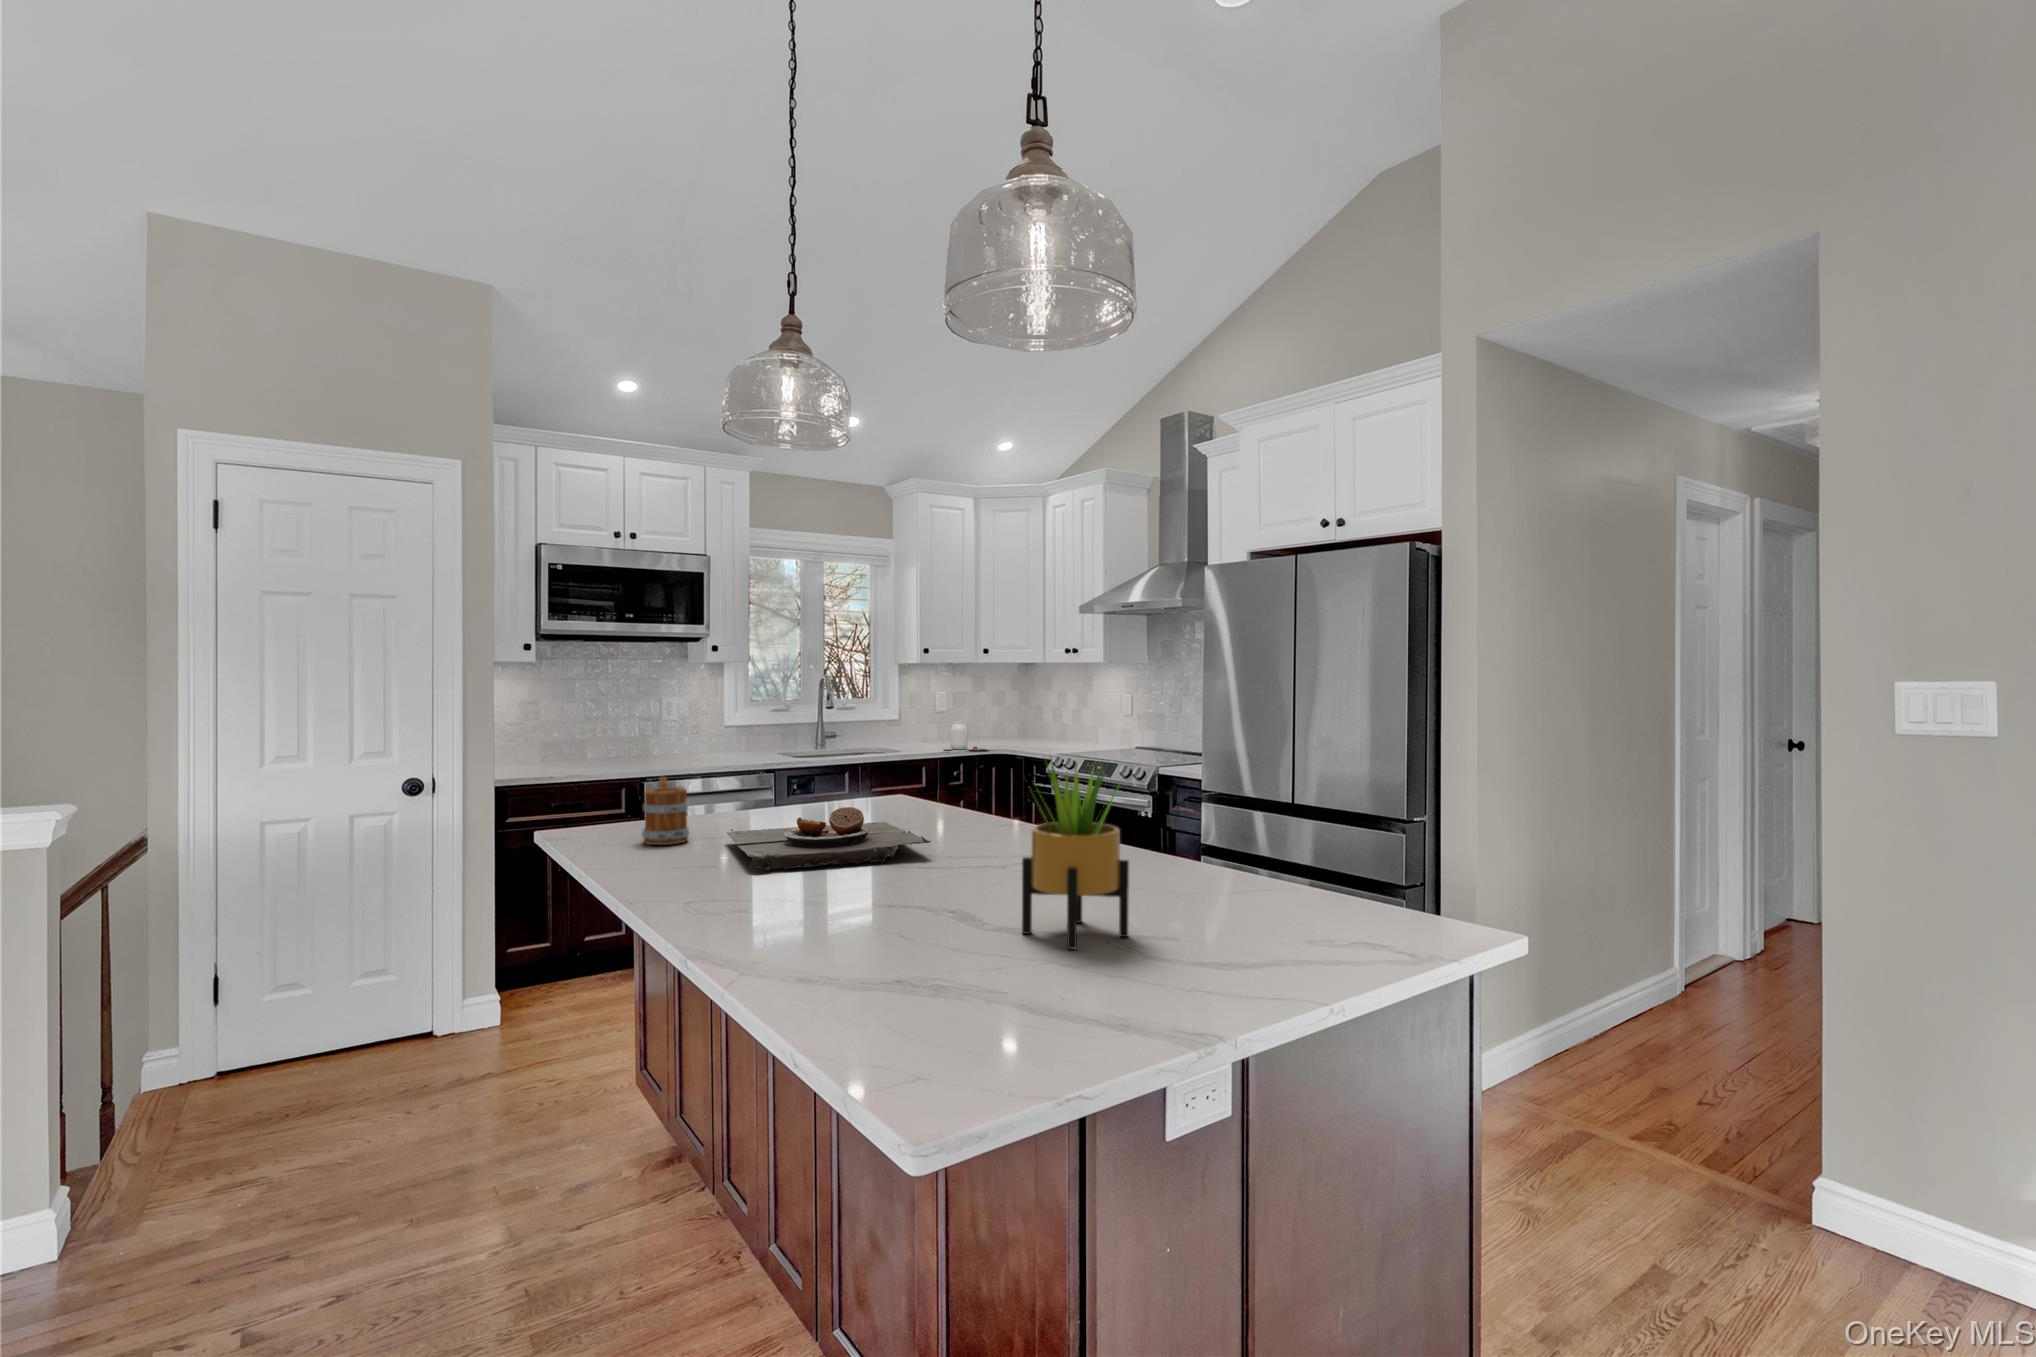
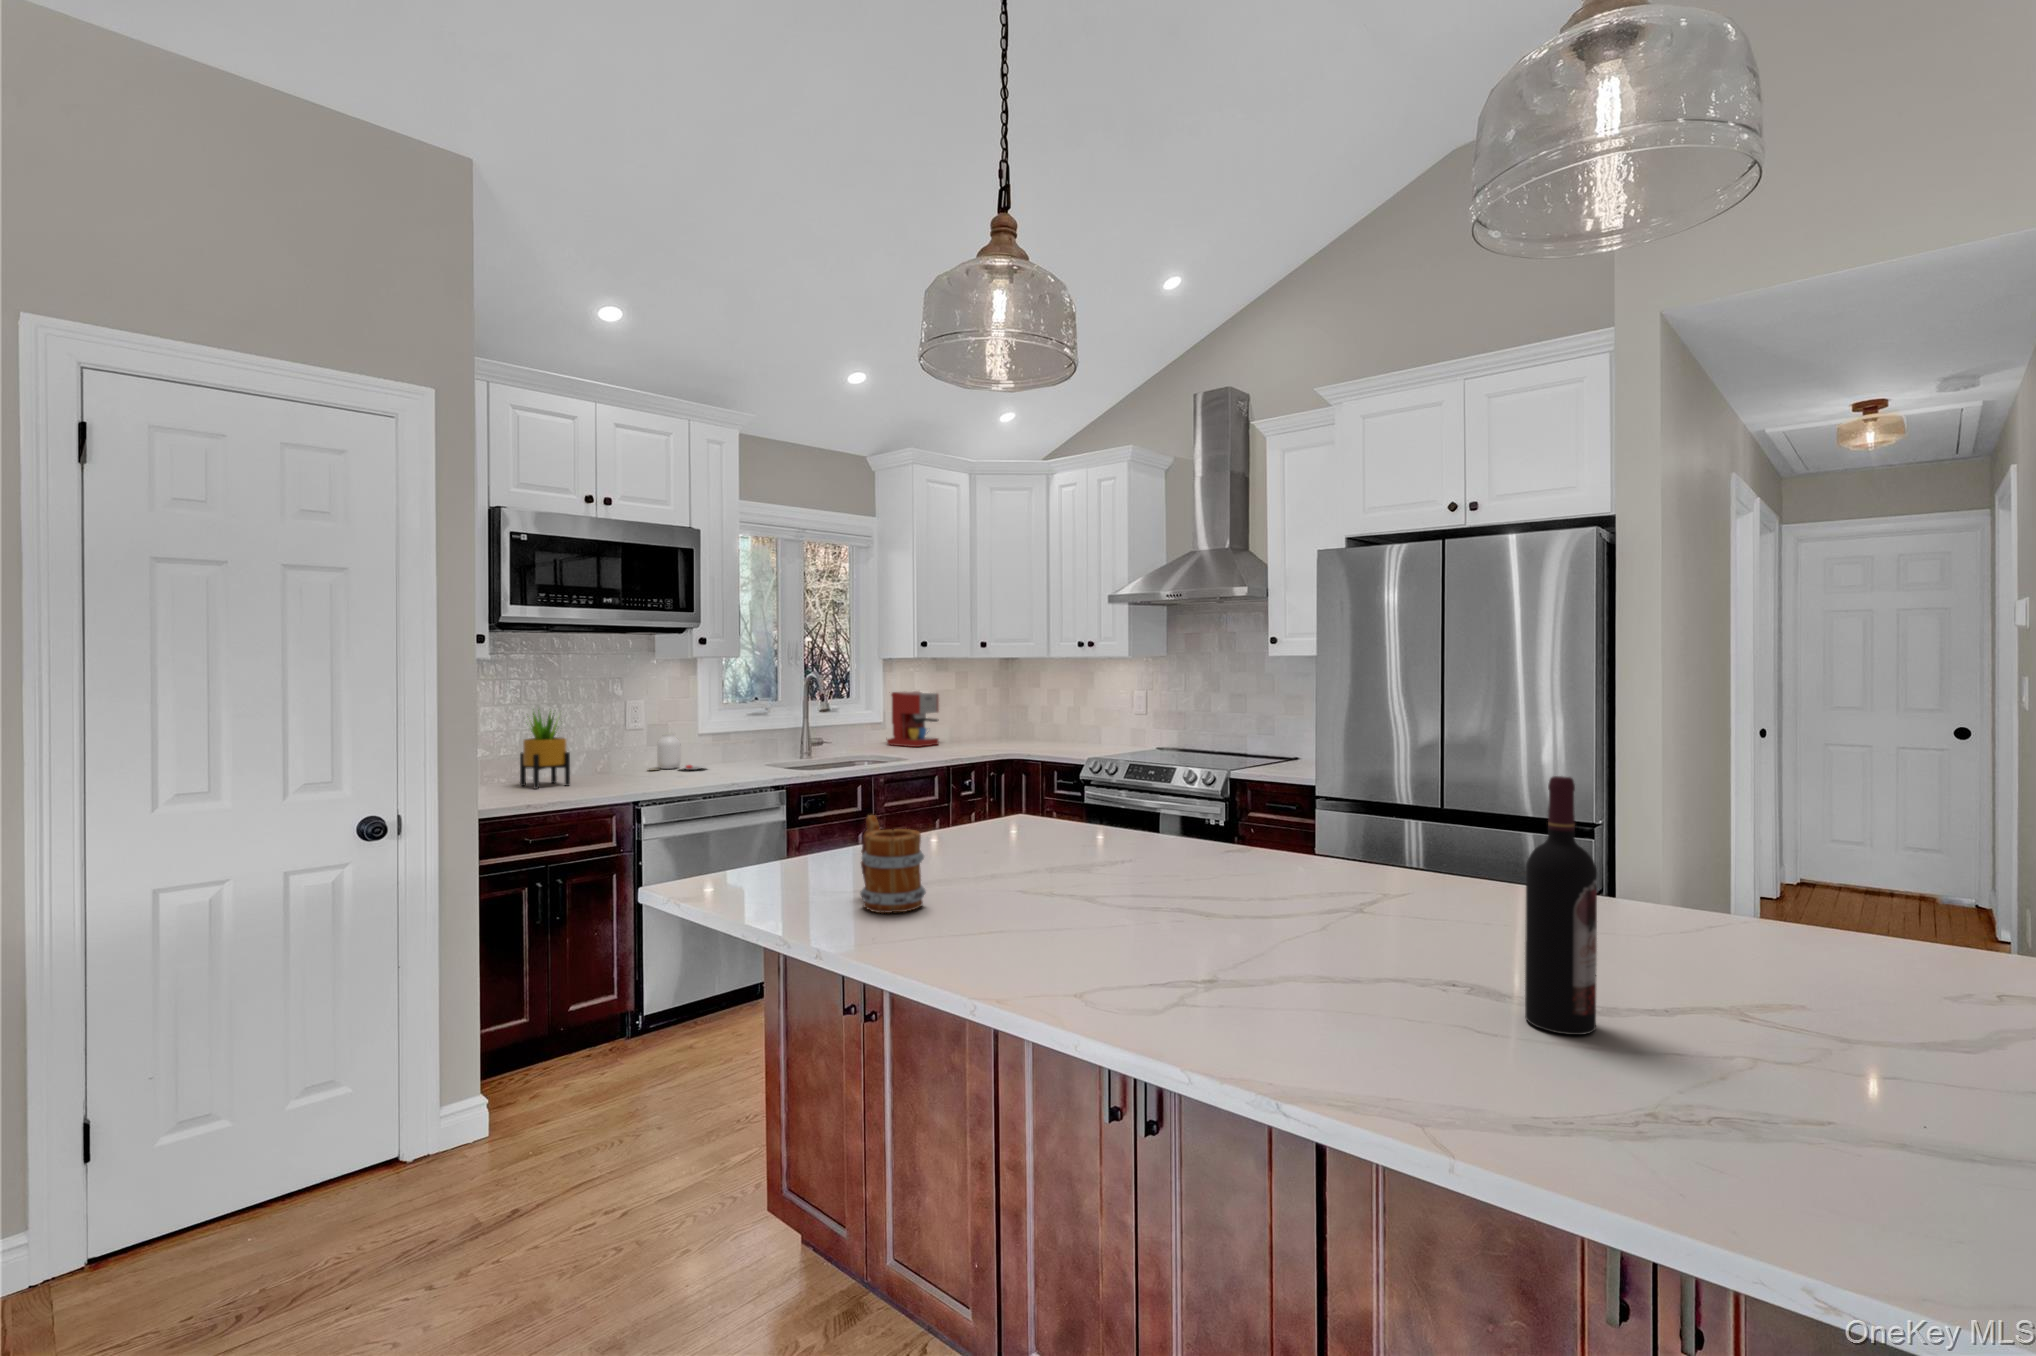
coffee maker: none [905,693,950,742] -> present [887,691,939,747]
jar: present [944,721,989,750] -> present [657,733,706,770]
wine bottle: none [939,747,983,925] -> present [1525,776,1597,1035]
potted plant: present [1022,760,1129,949] -> present [520,710,570,789]
plate: present [727,807,930,870] -> none [978,849,1290,950]

